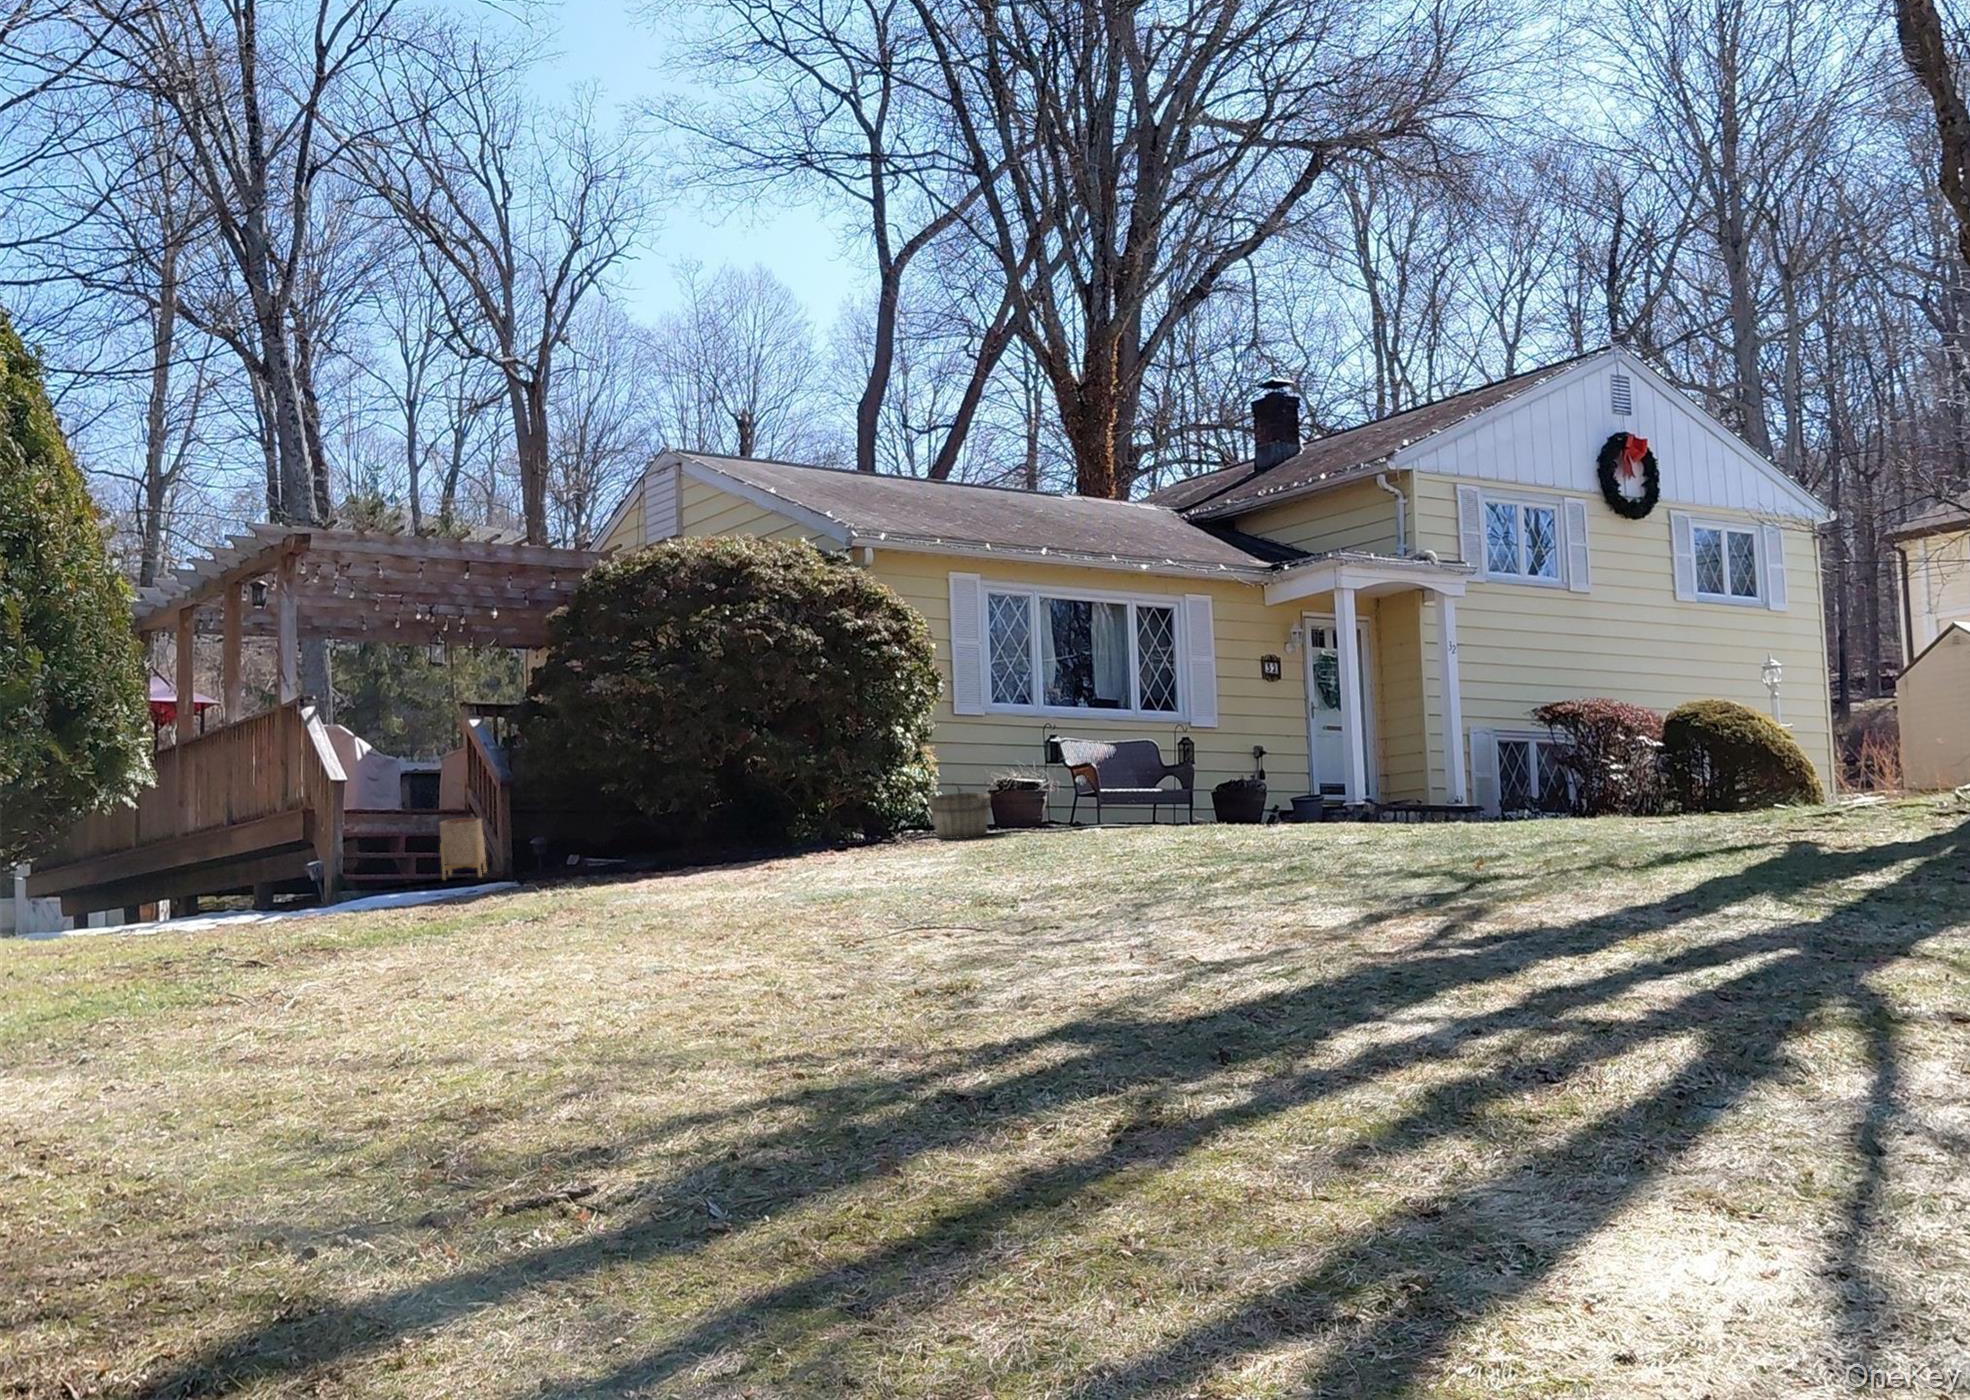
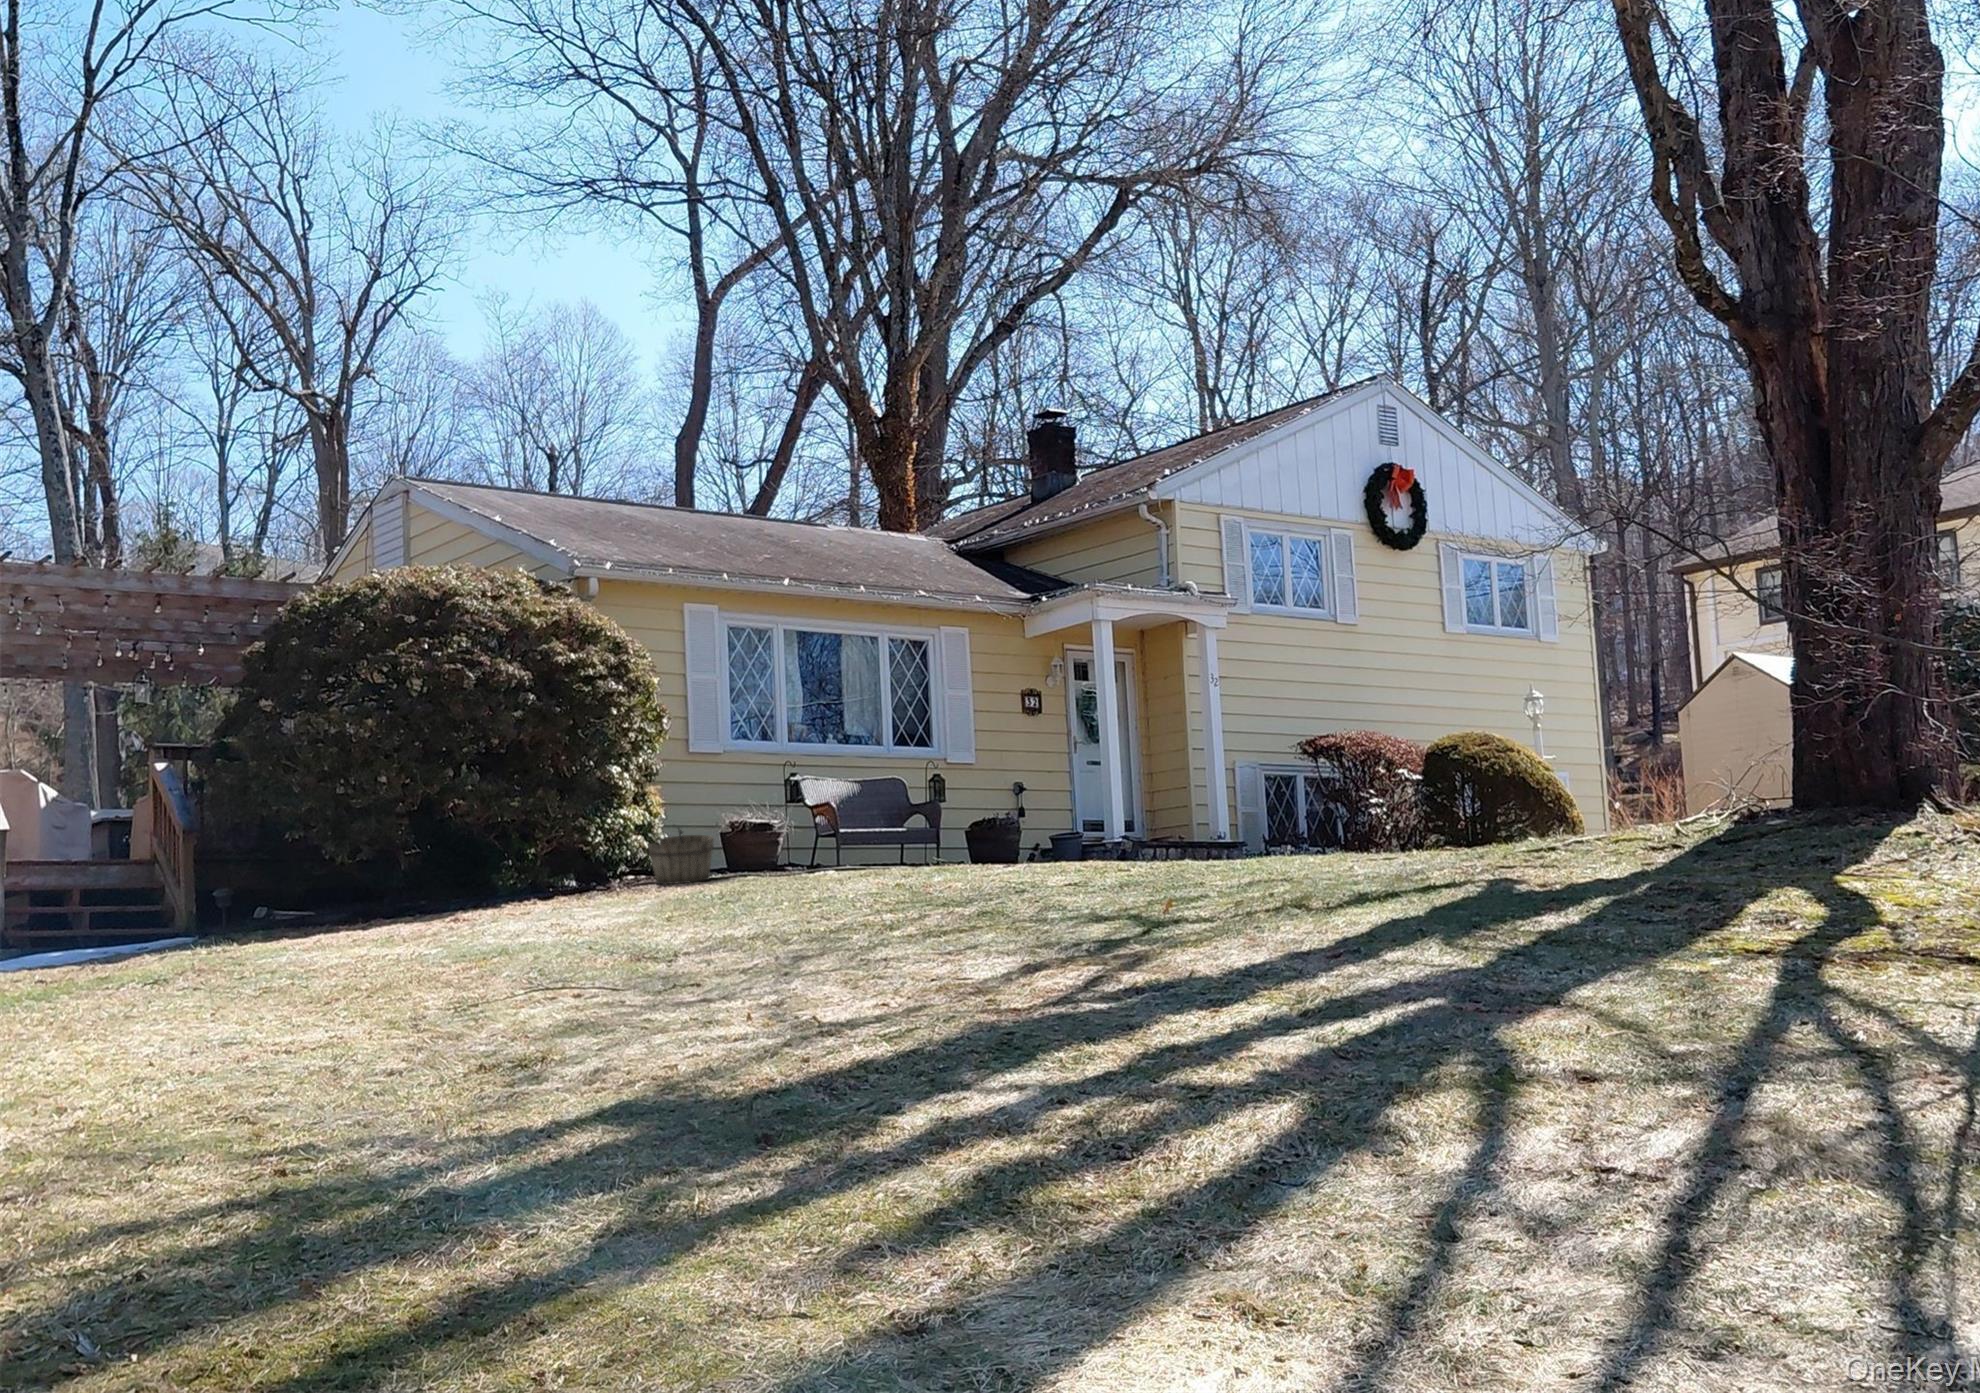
planter: present [440,818,487,880] -> none [109,868,165,937]

